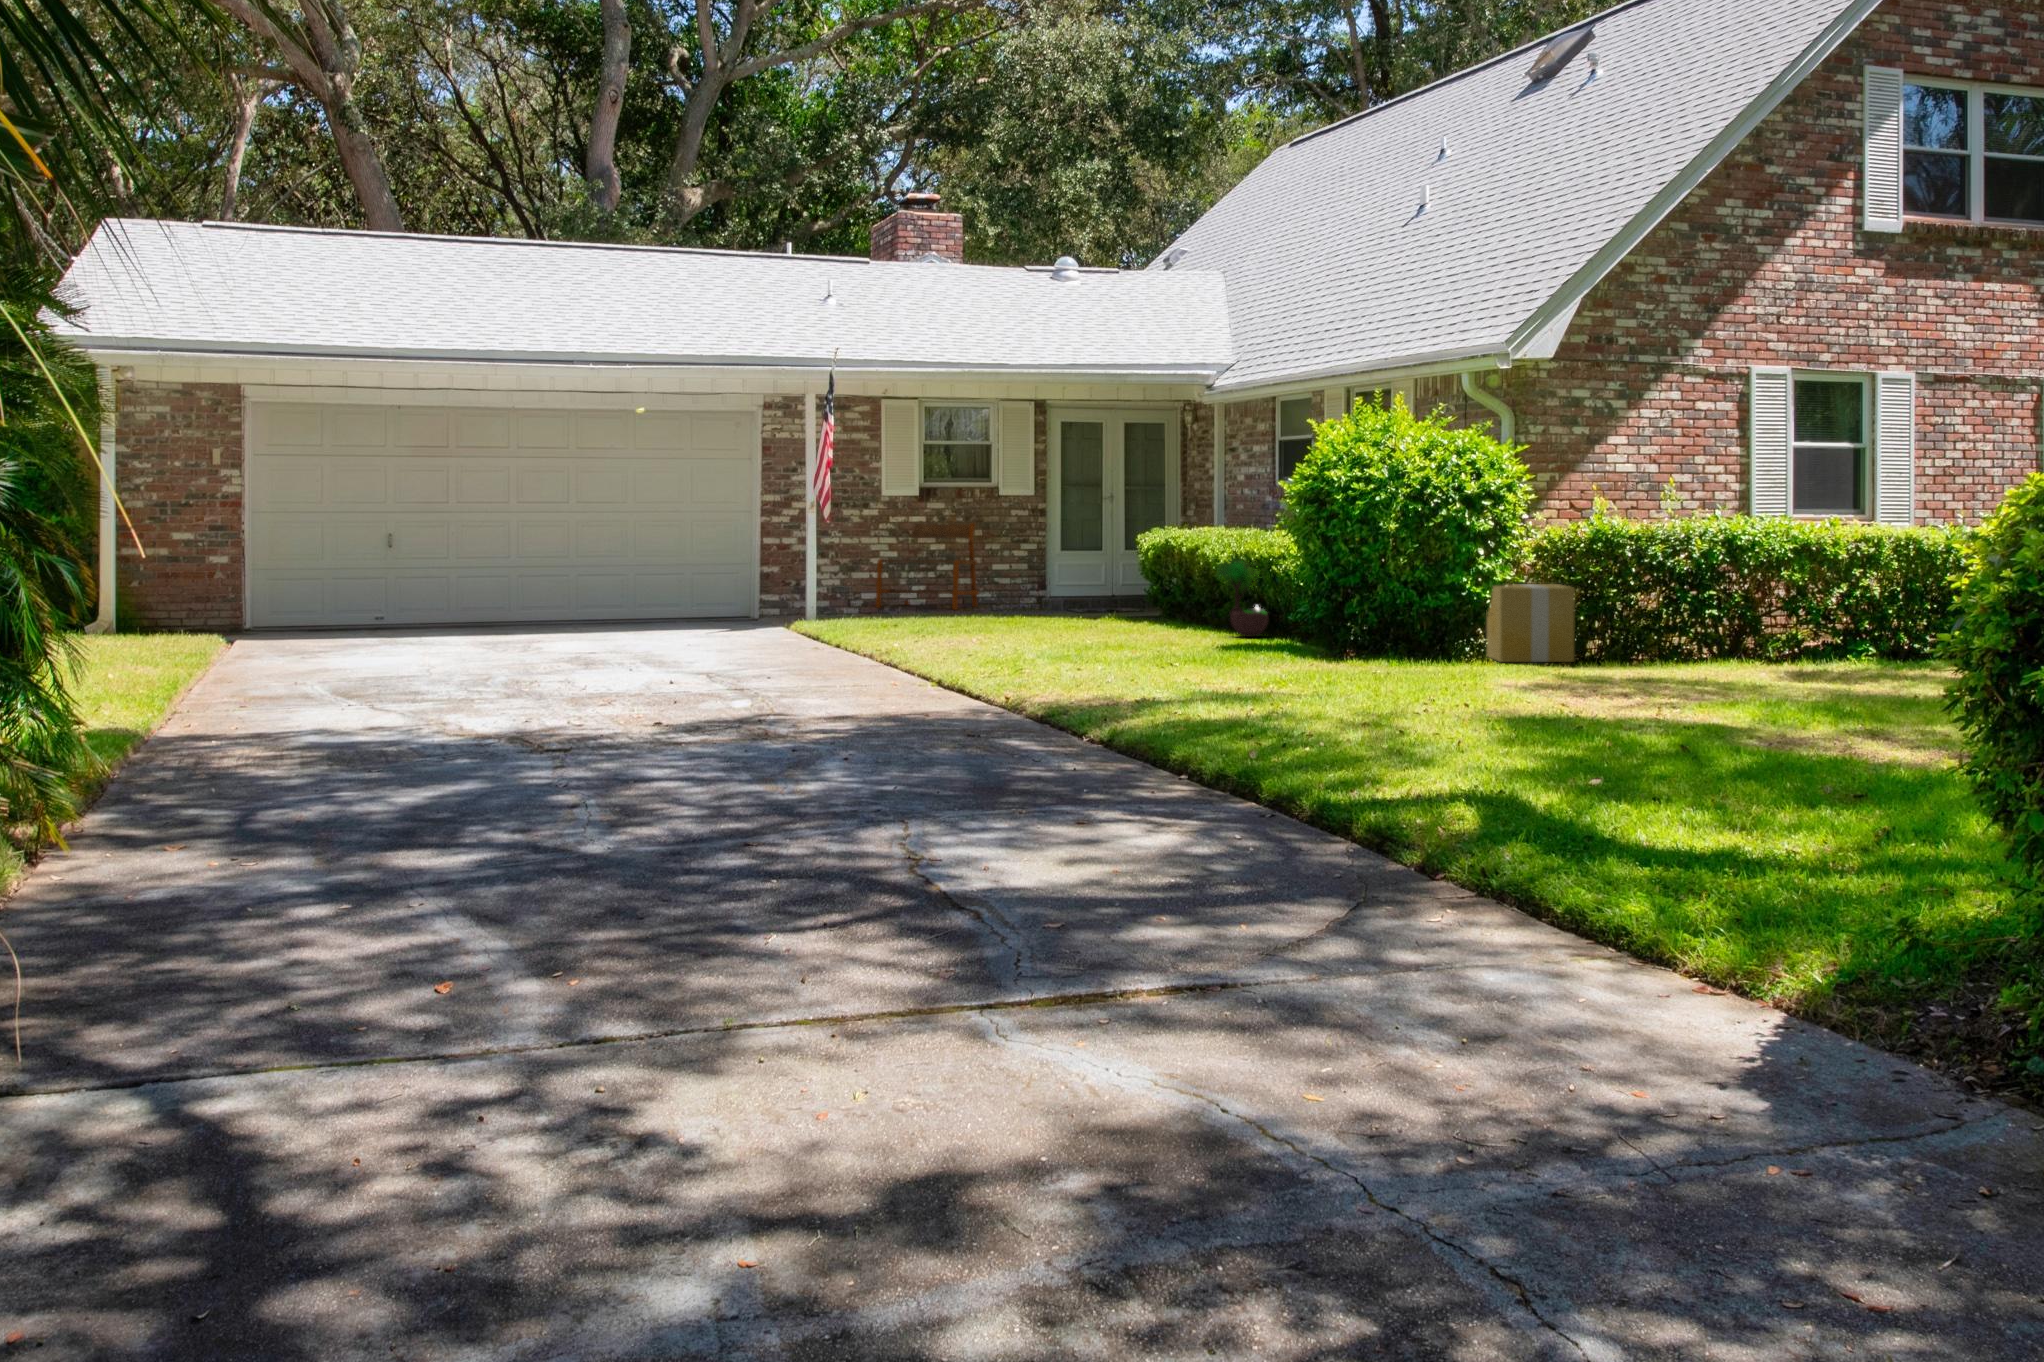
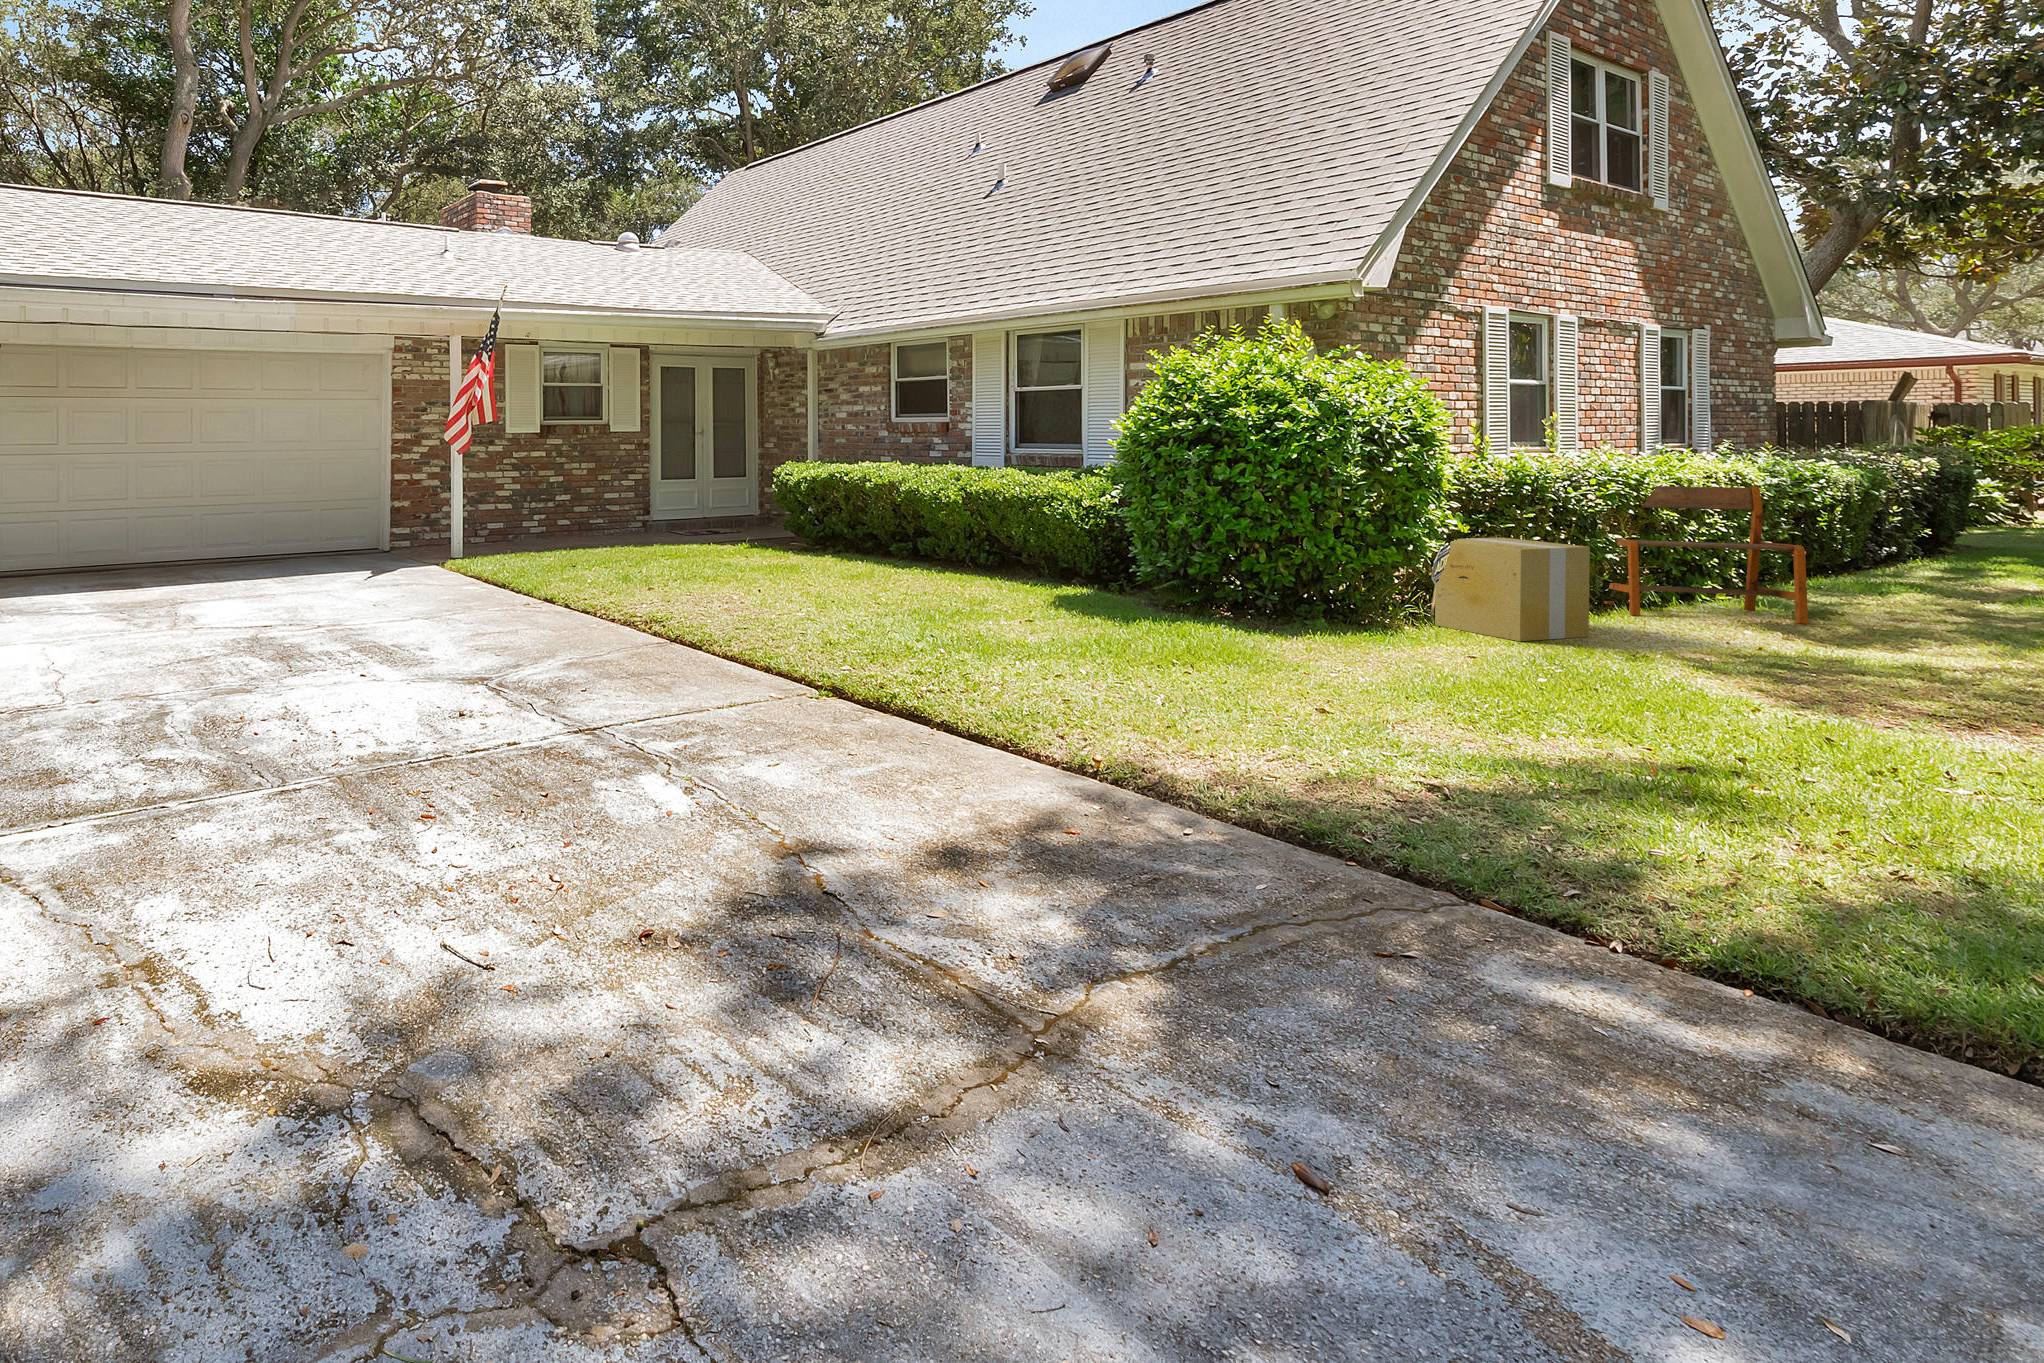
bench: present [876,523,979,610] -> present [1604,486,1808,624]
potted tree: present [1219,557,1268,637] -> none [984,493,1049,587]

